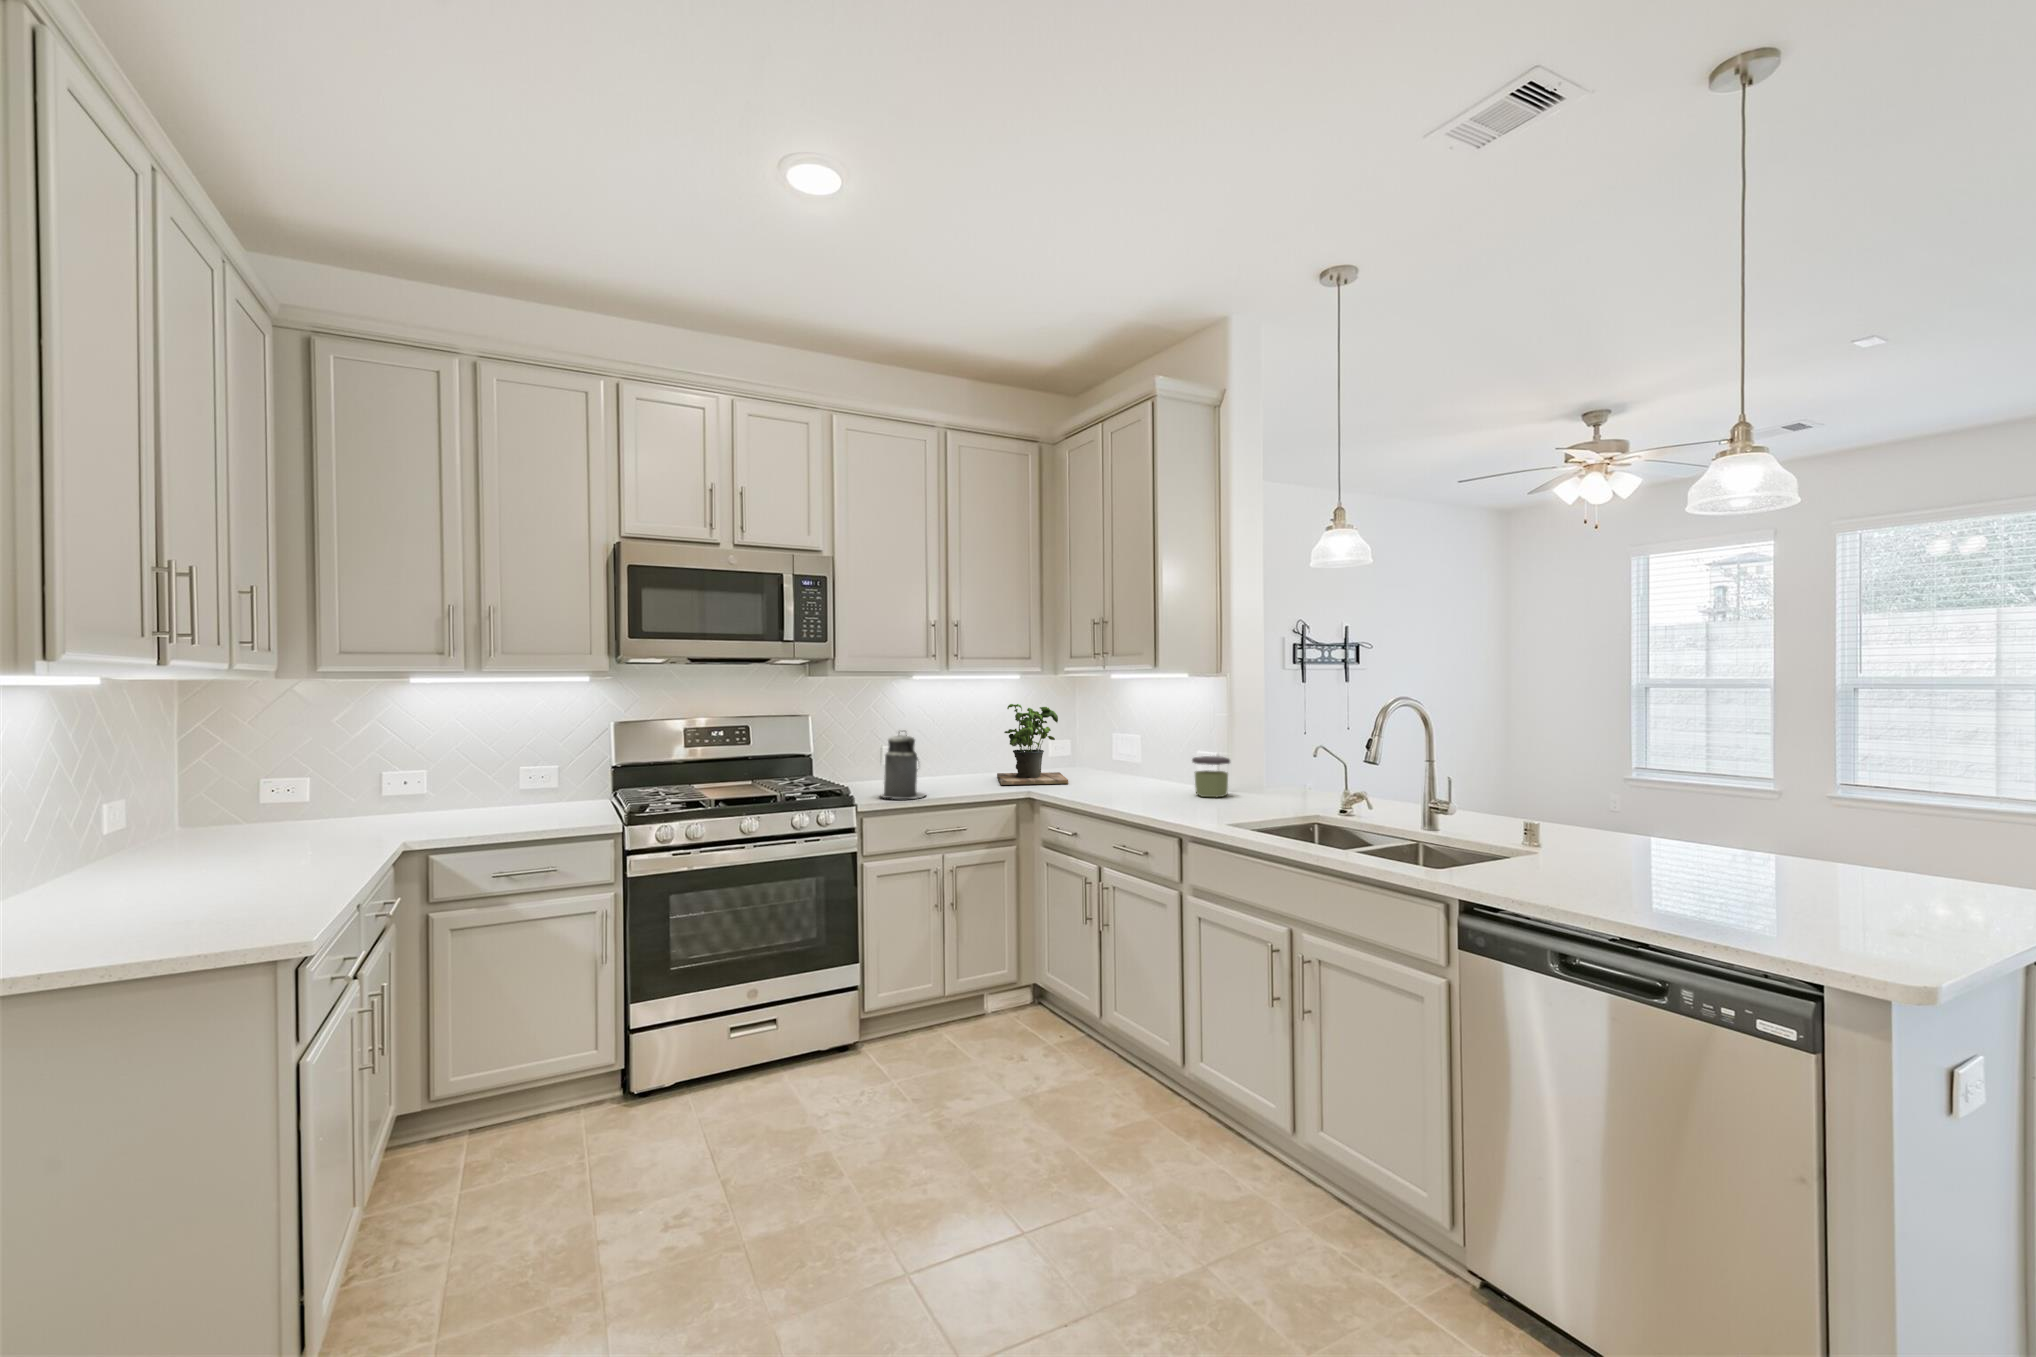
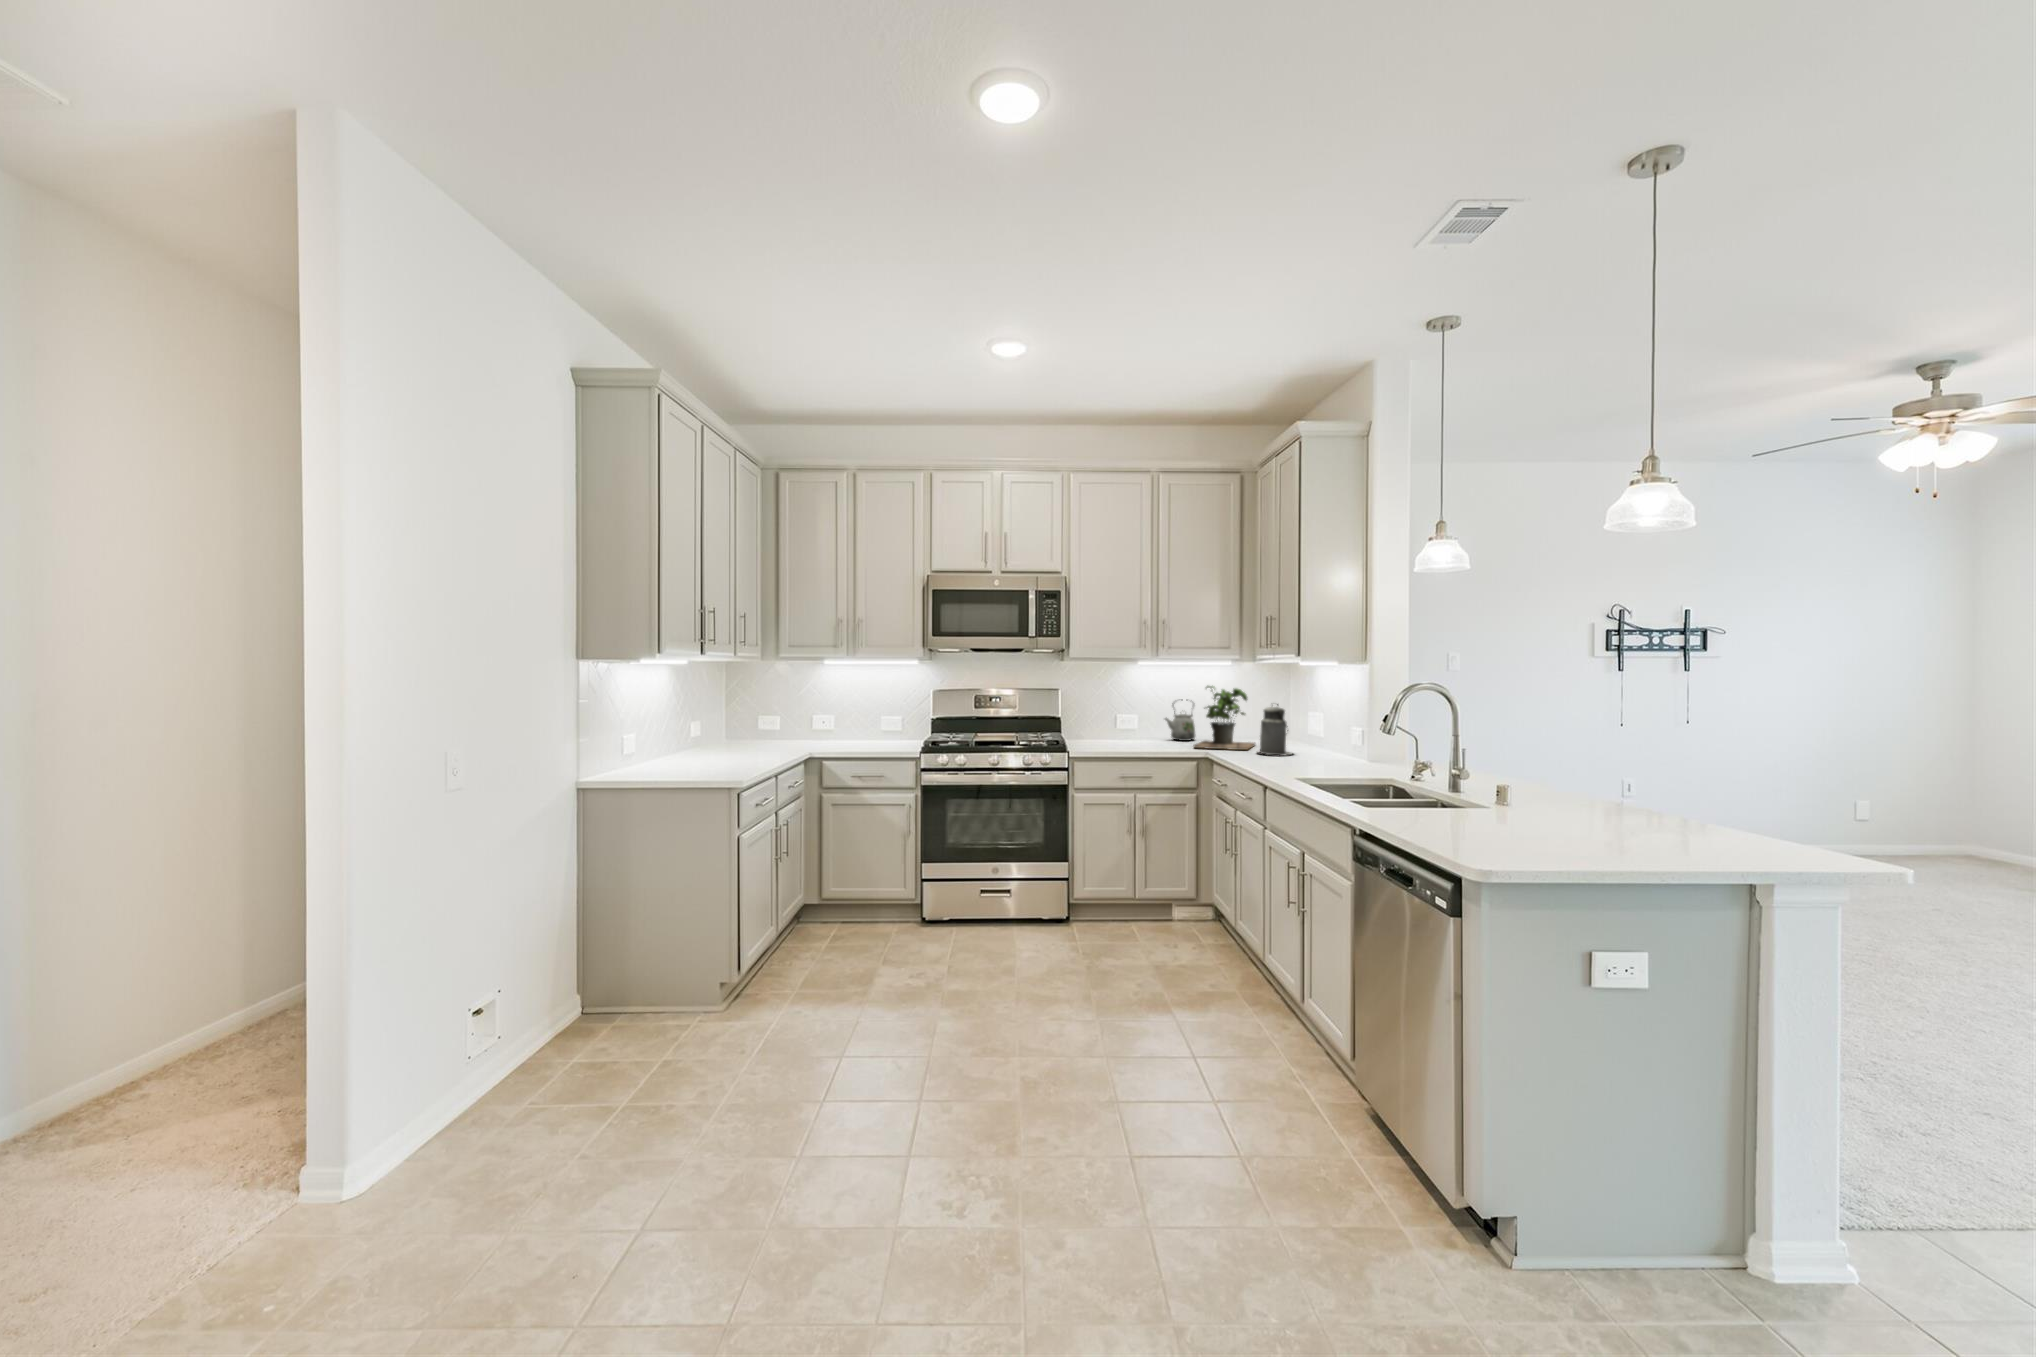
kettle: none [942,722,980,775] -> present [1165,711,1195,741]
canister: present [881,732,925,799] -> present [1259,704,1292,756]
jar: present [1192,756,1230,797] -> none [1330,732,1360,766]

